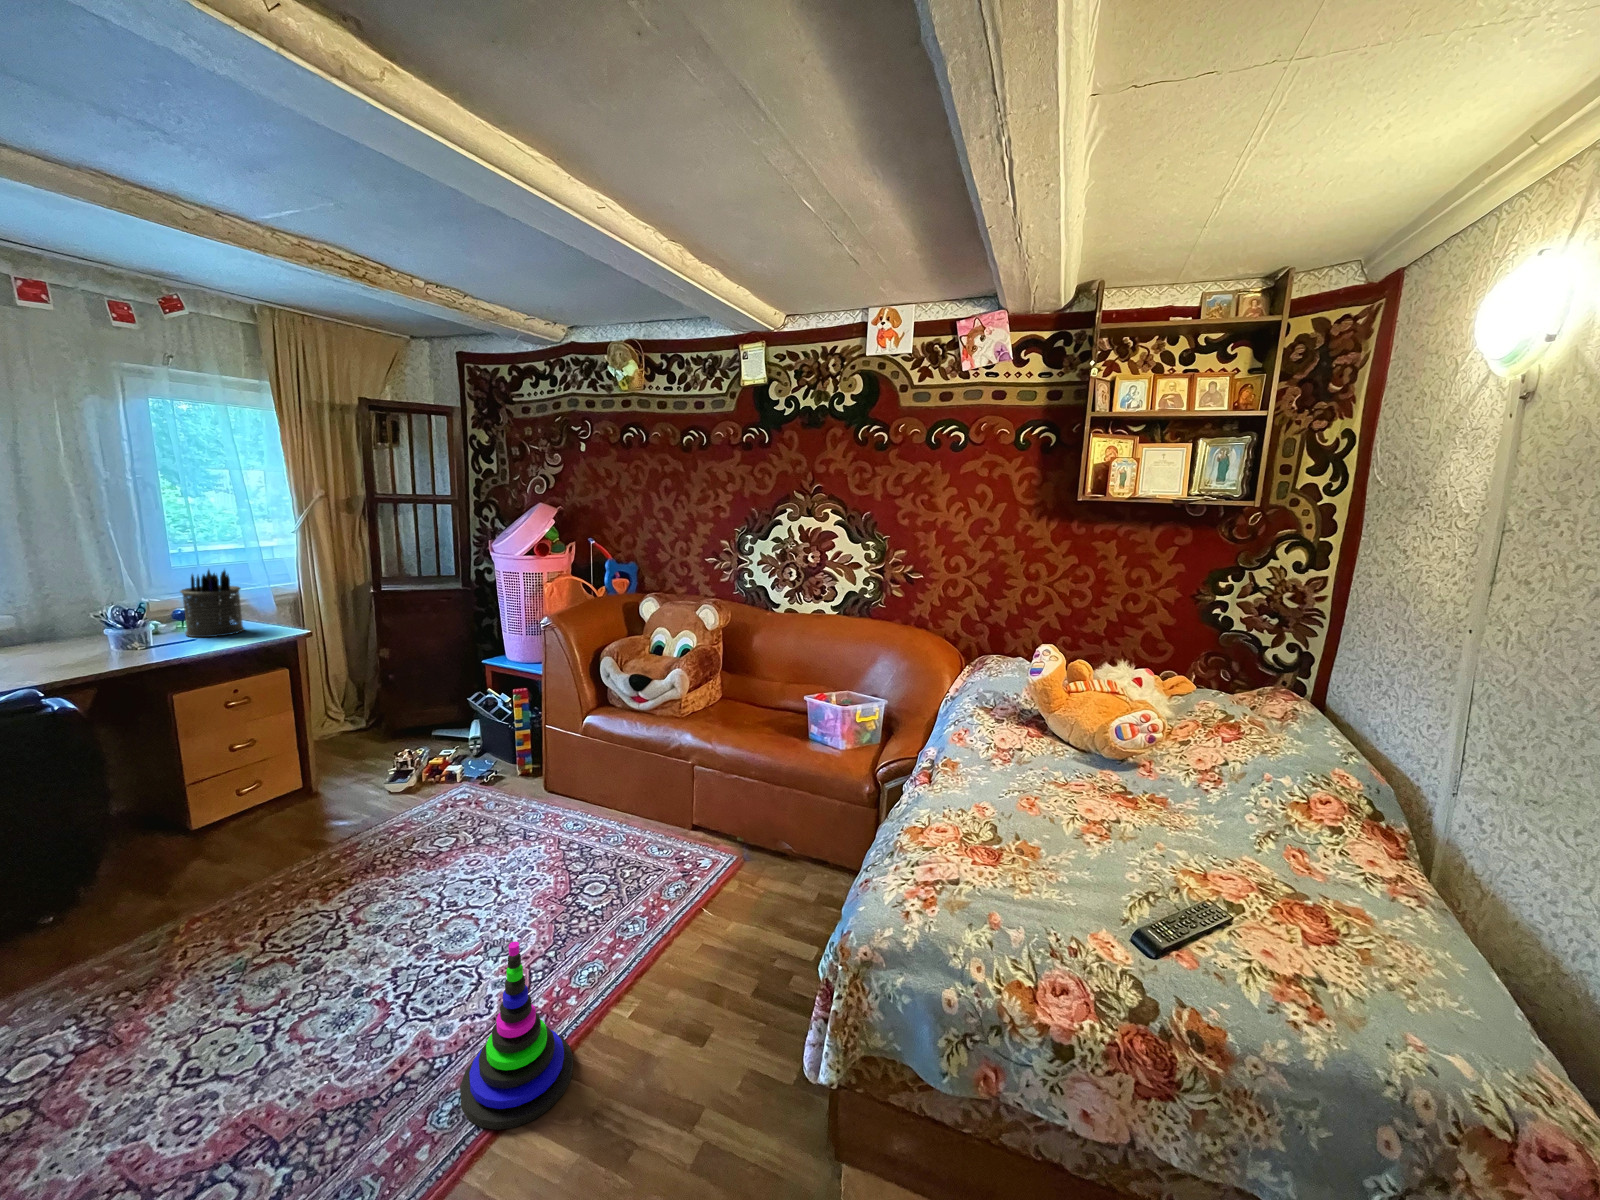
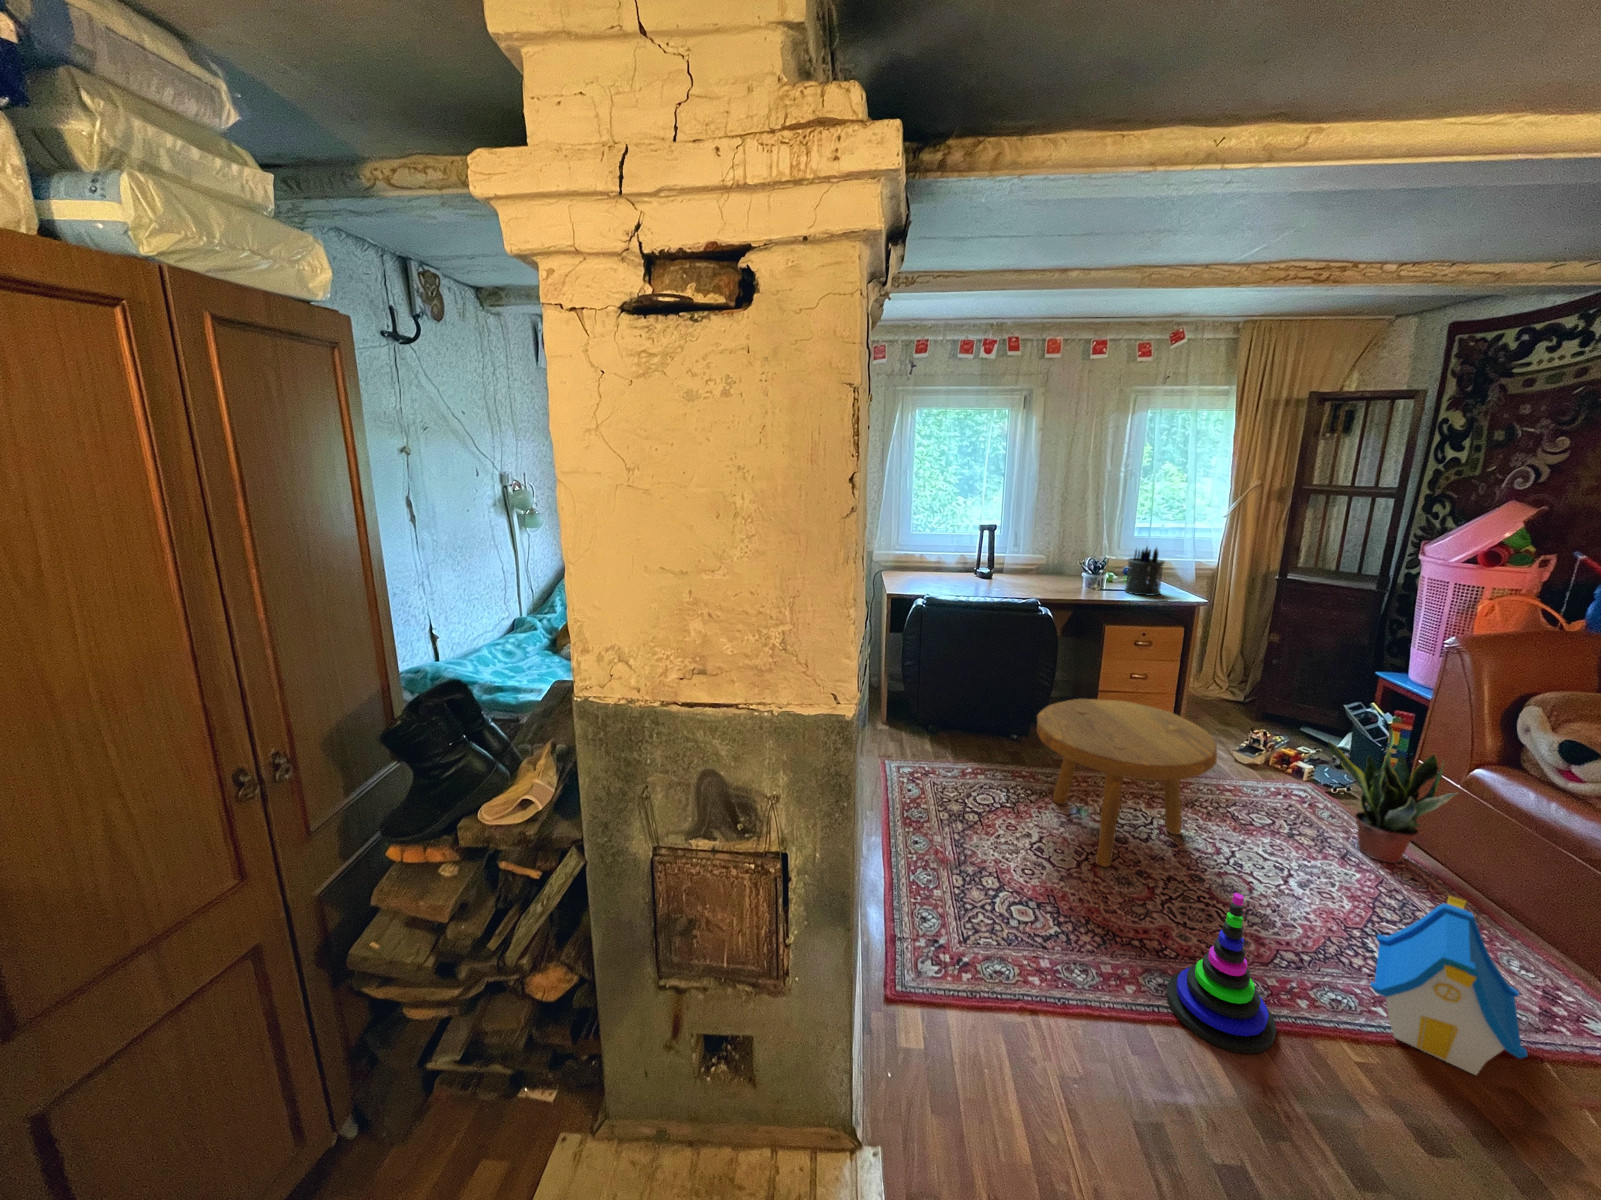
potted plant: none [487,705,587,826] -> present [1328,727,1456,863]
footstool: none [114,774,409,1026] -> present [1037,699,1217,867]
toy house: none [590,825,703,970] -> present [1370,896,1527,1075]

